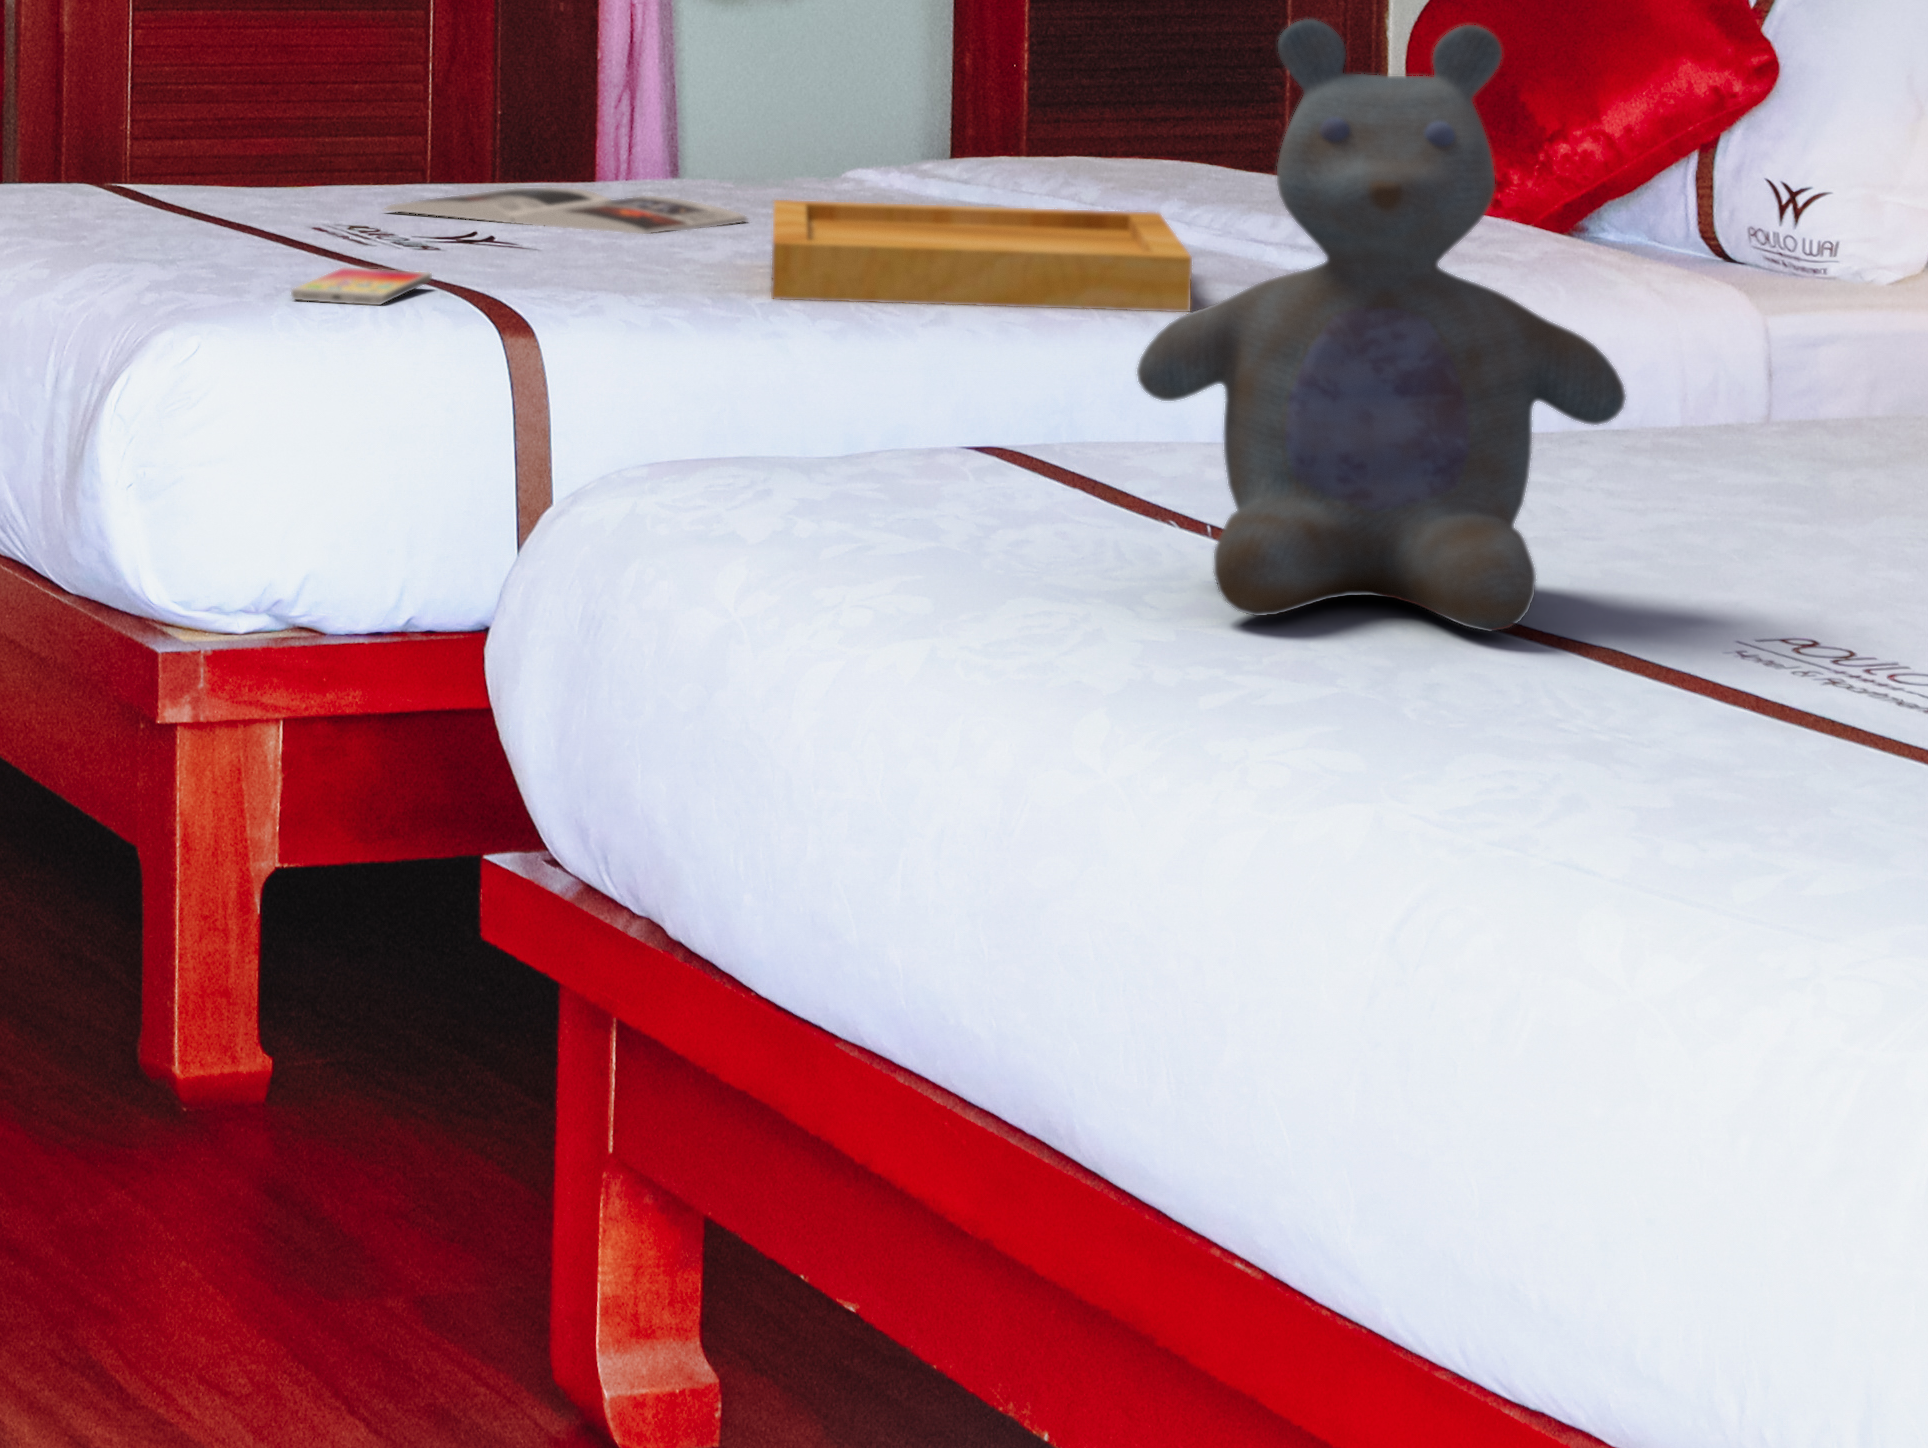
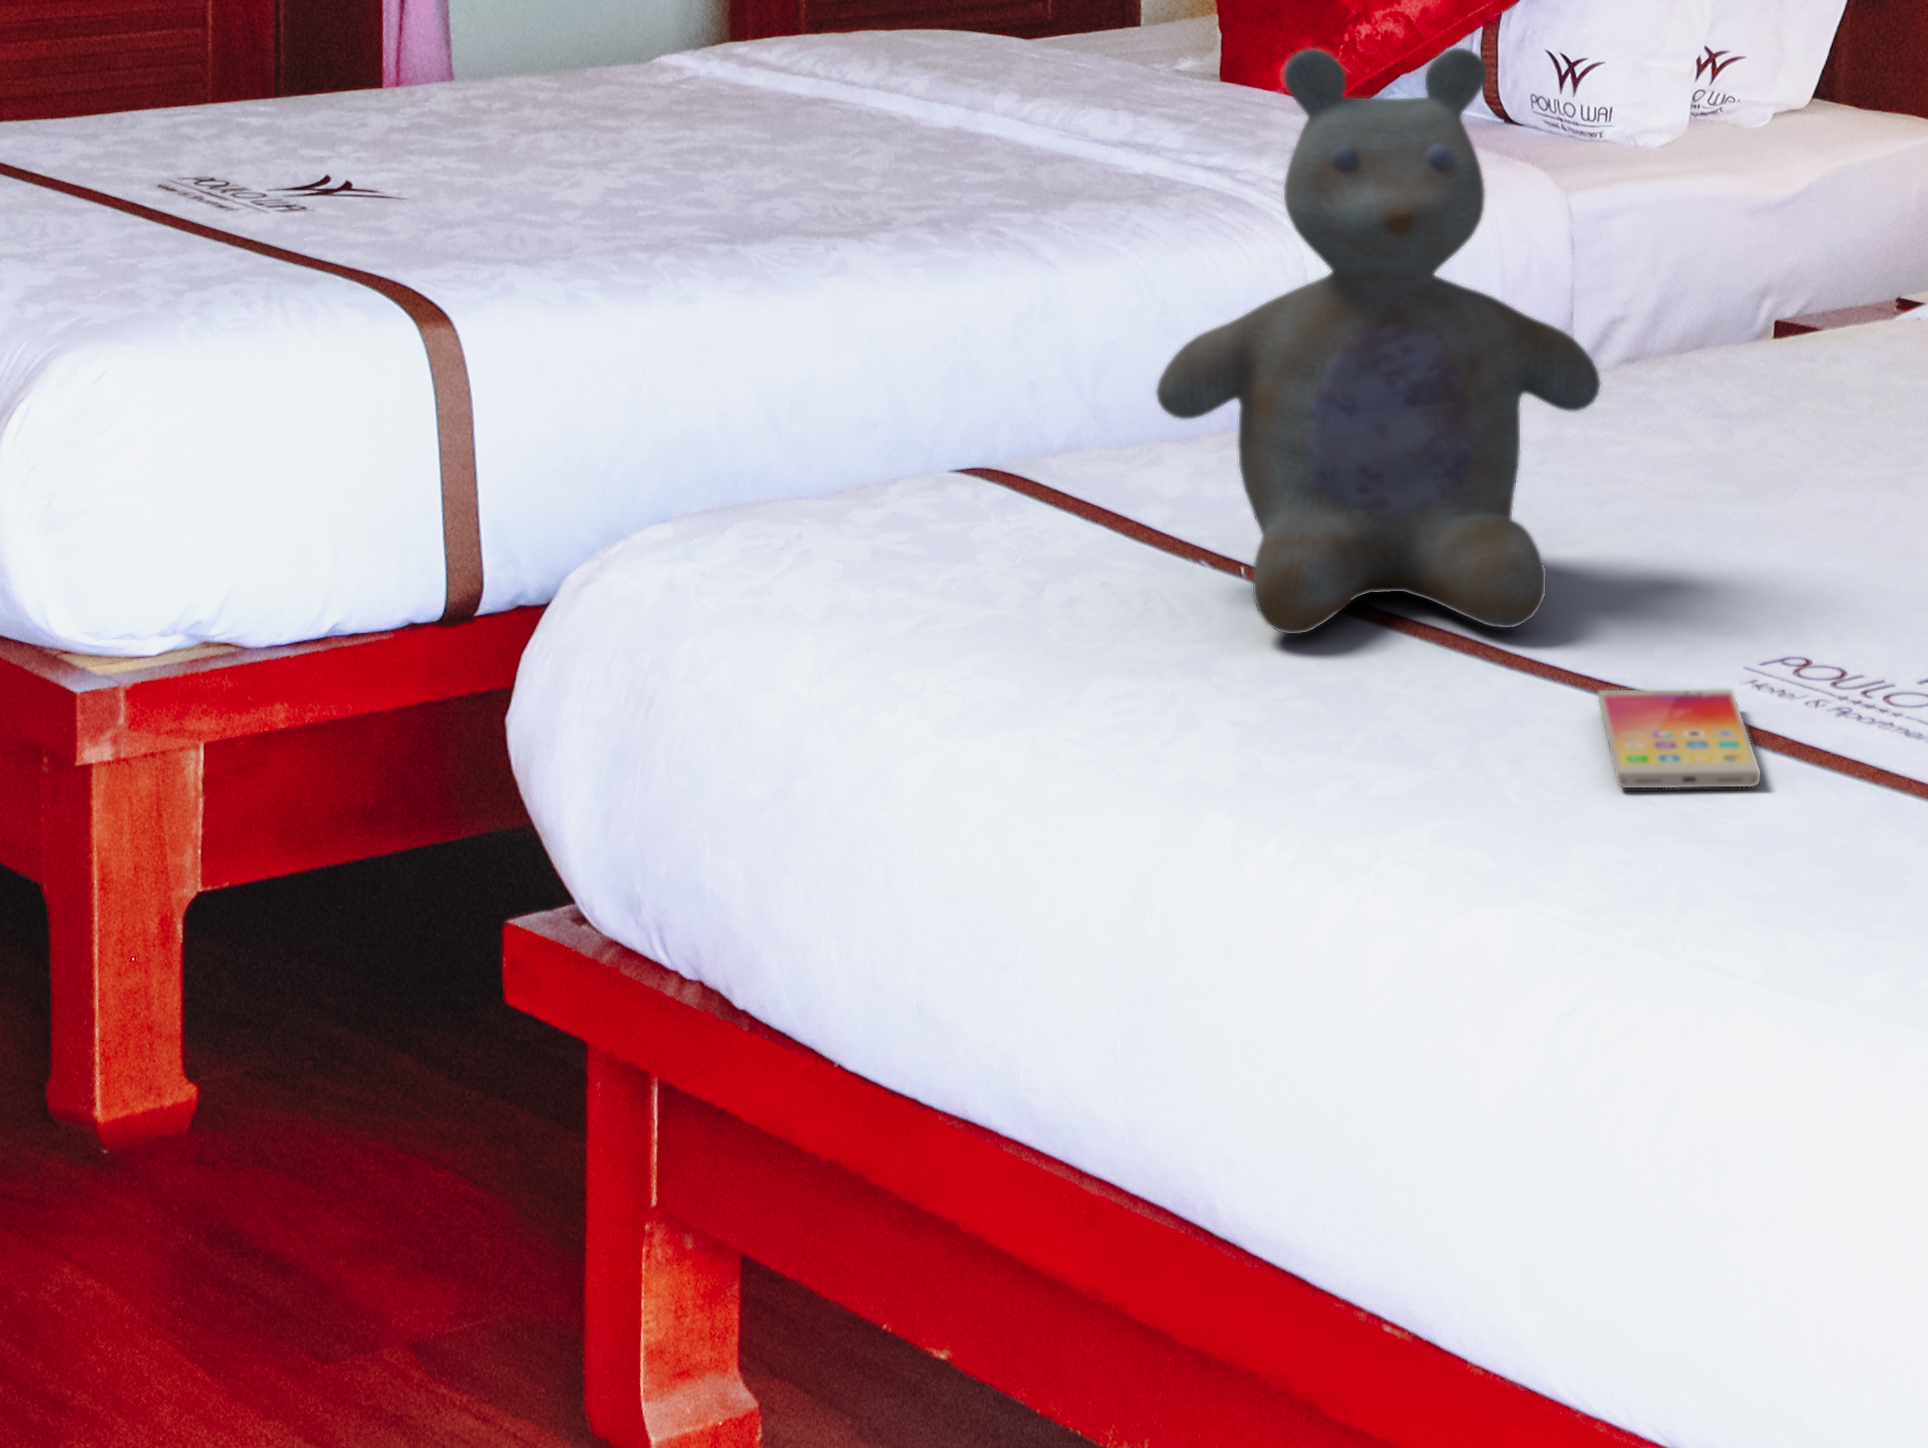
magazine: present [384,187,747,234] -> none [216,97,604,156]
tray: present [771,200,1192,312] -> none [654,116,1089,249]
smartphone: present [291,267,432,305] -> present [1598,689,1761,788]

